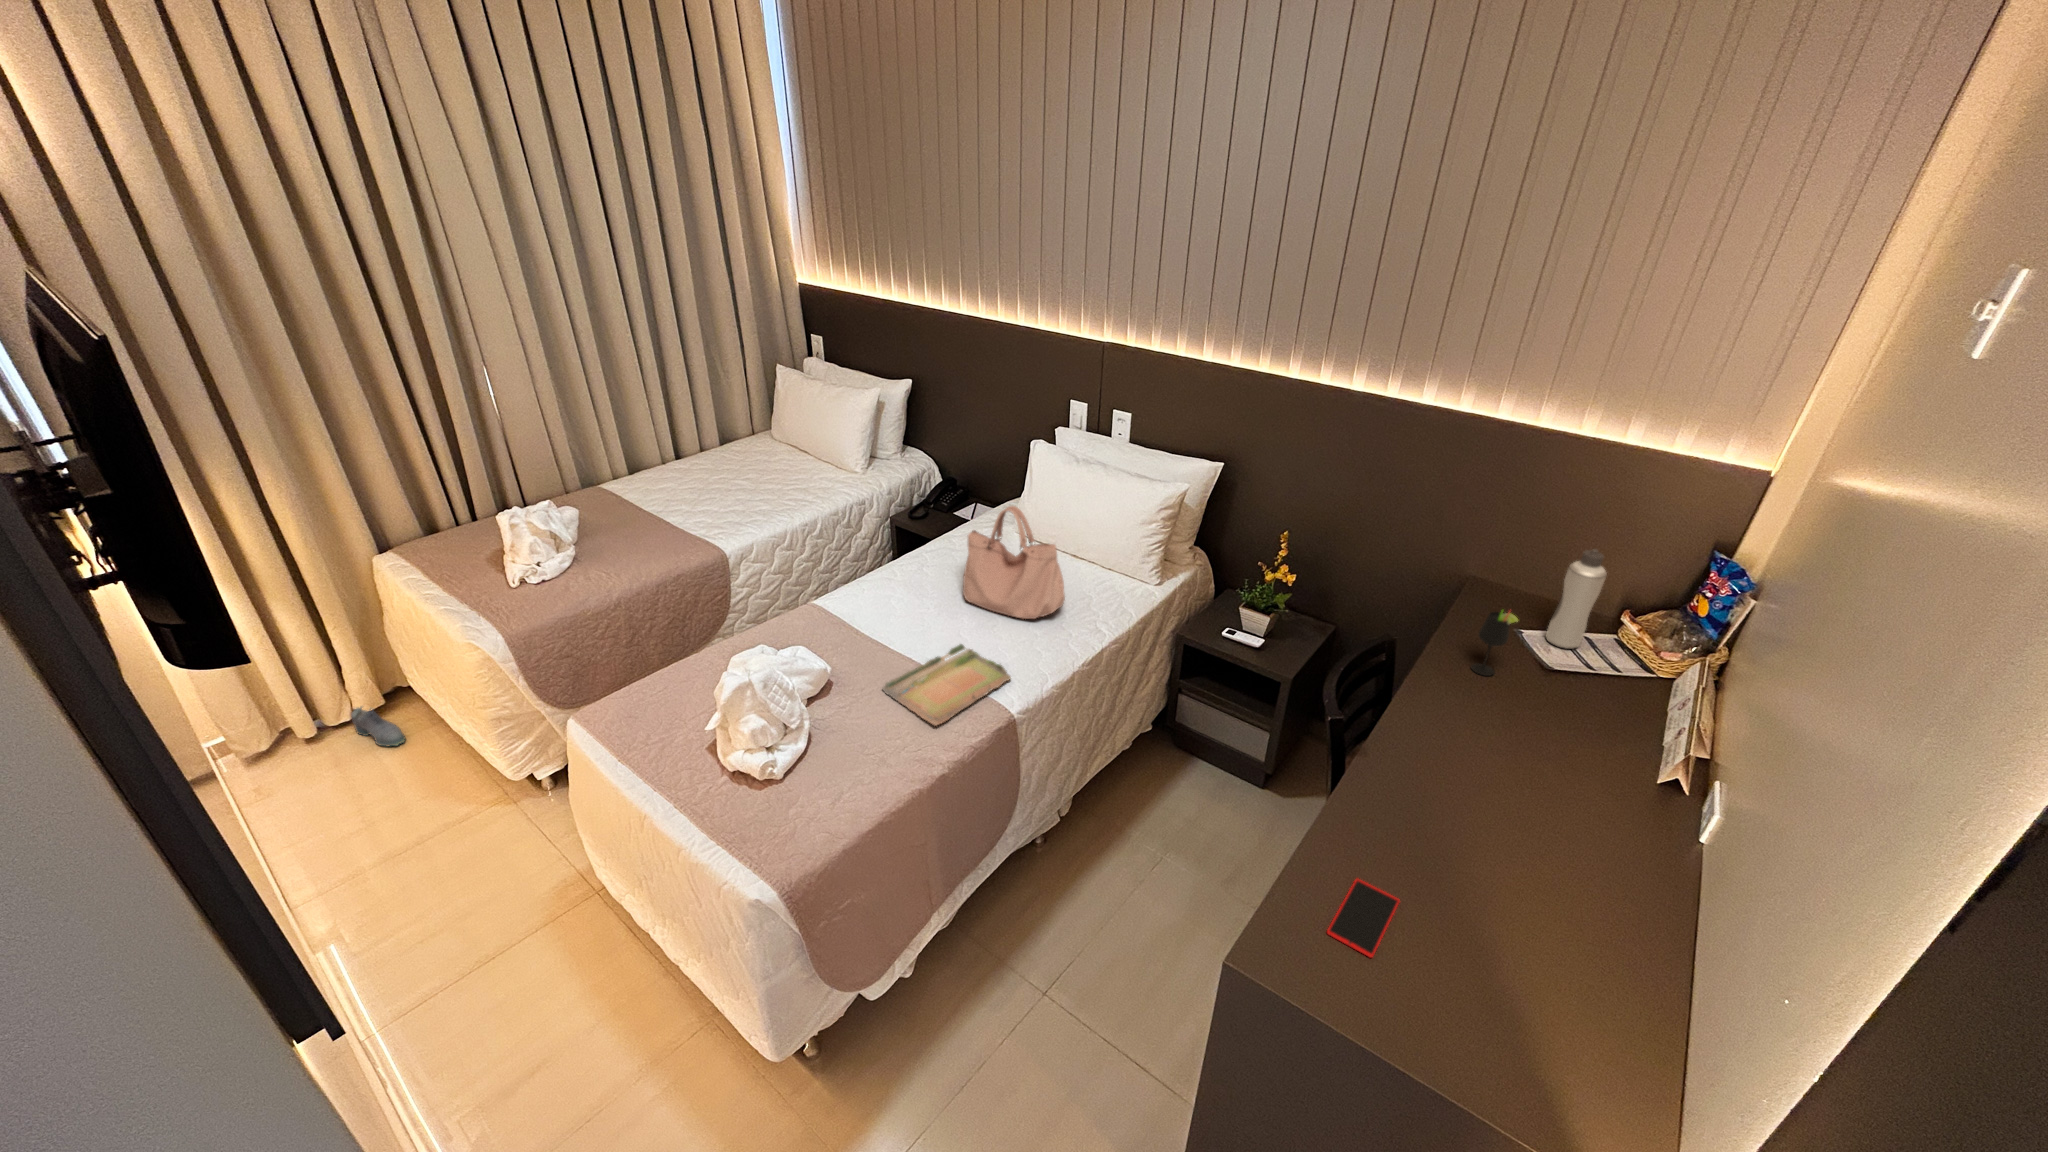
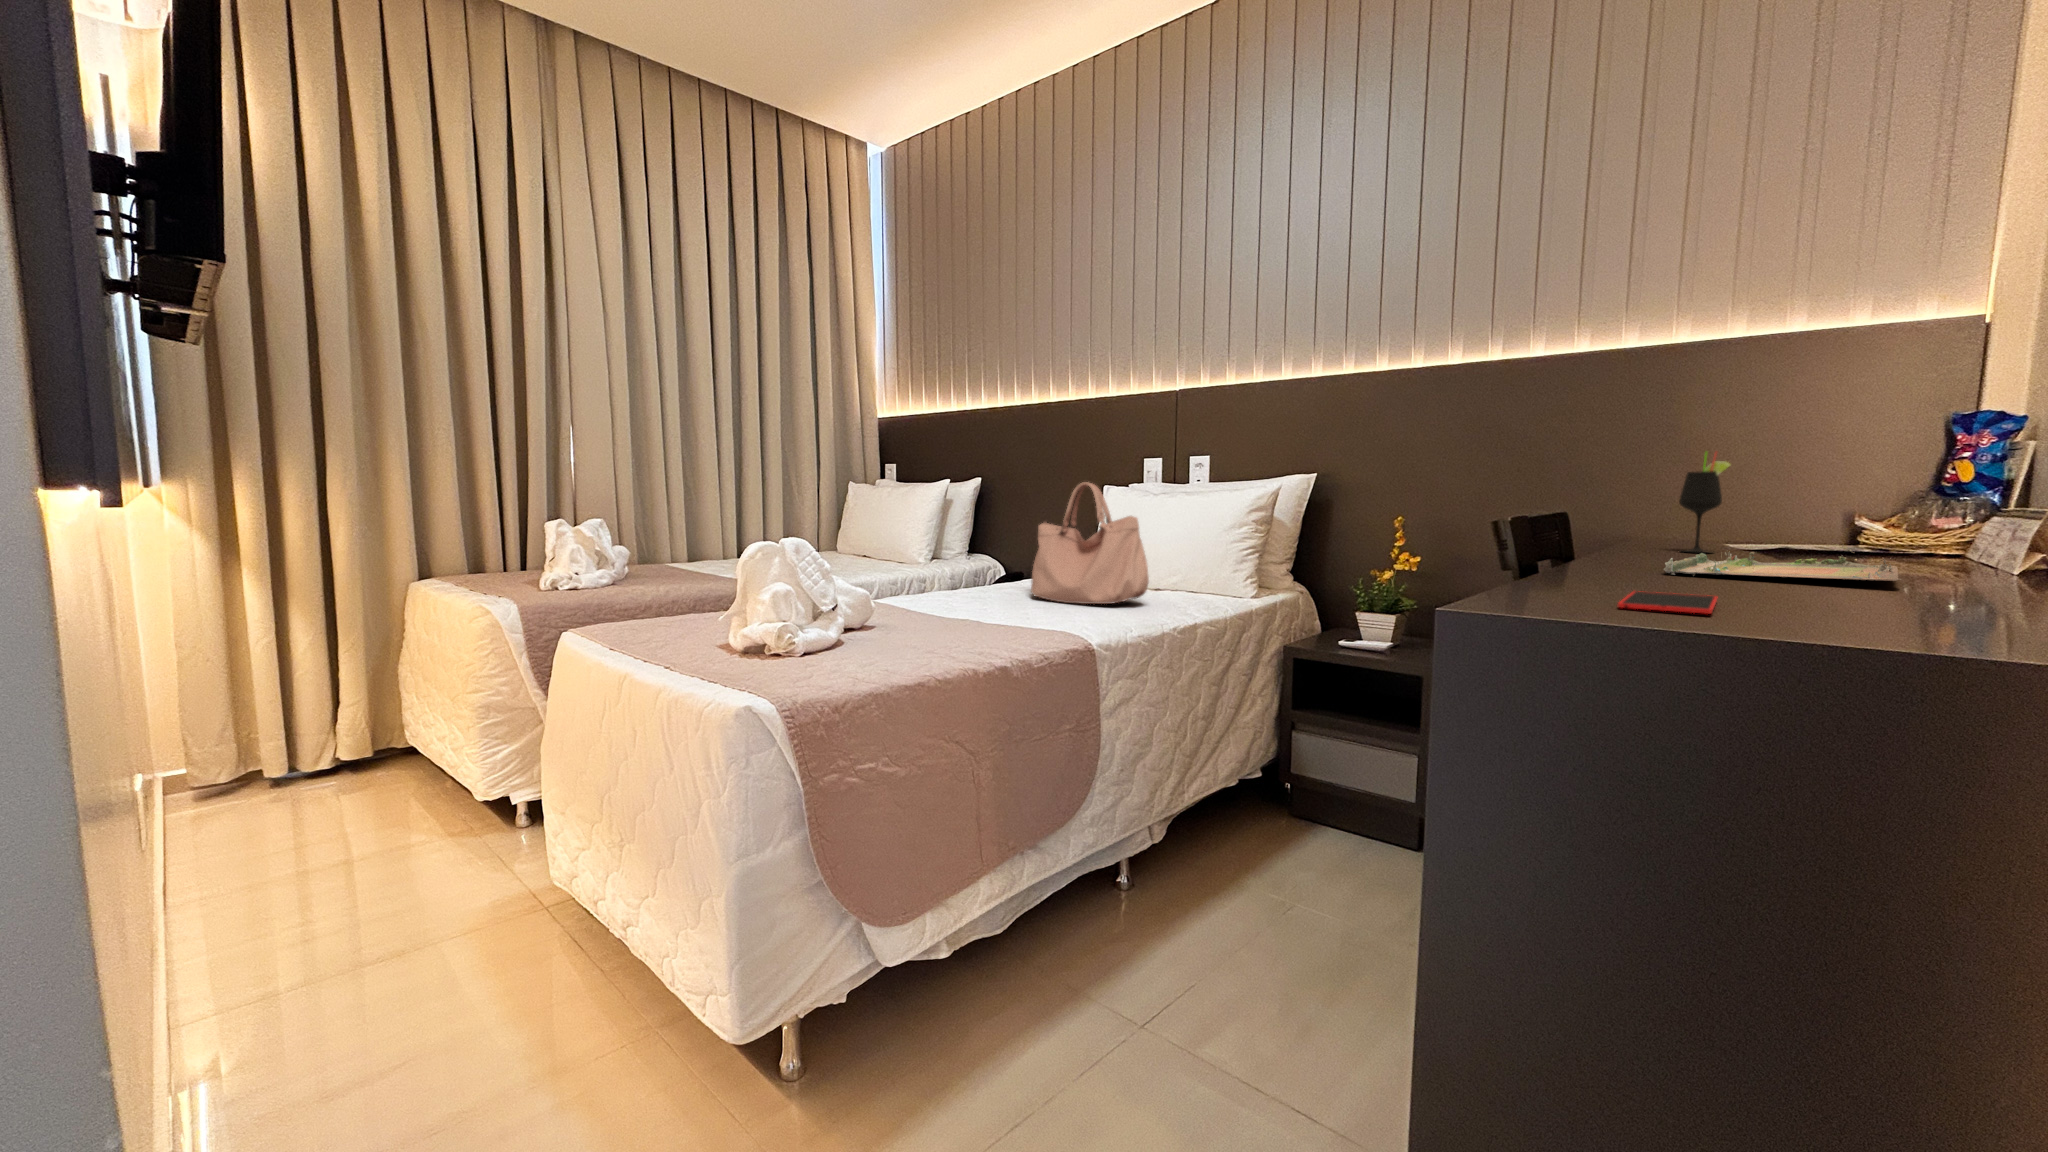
water bottle: present [1546,549,1607,649] -> none [1761,416,1822,548]
tray: present [883,644,1011,725] -> present [1664,545,1901,581]
shoe: present [351,707,406,747] -> none [329,746,380,789]

